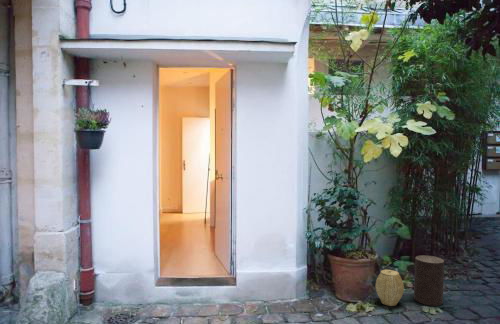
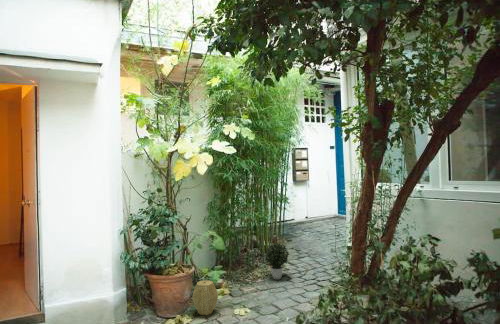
potted plant: none [455,239,487,282] -> present [265,243,289,280]
stool: present [414,255,444,306] -> none [228,262,252,308]

